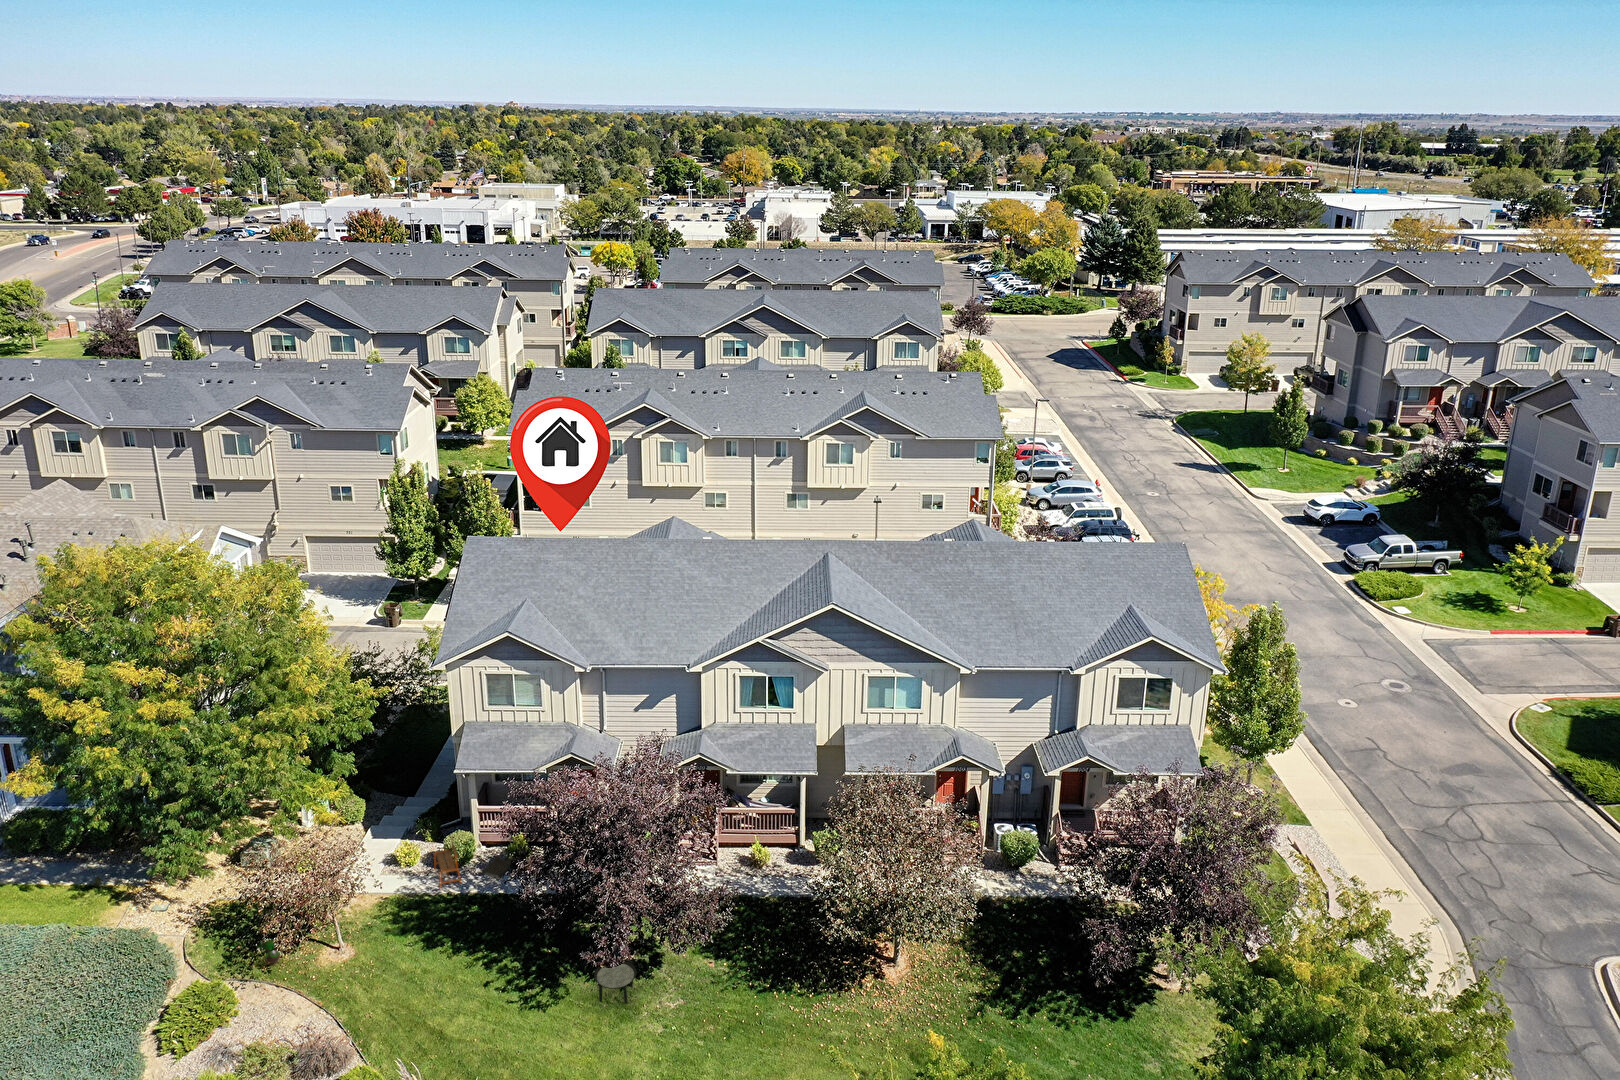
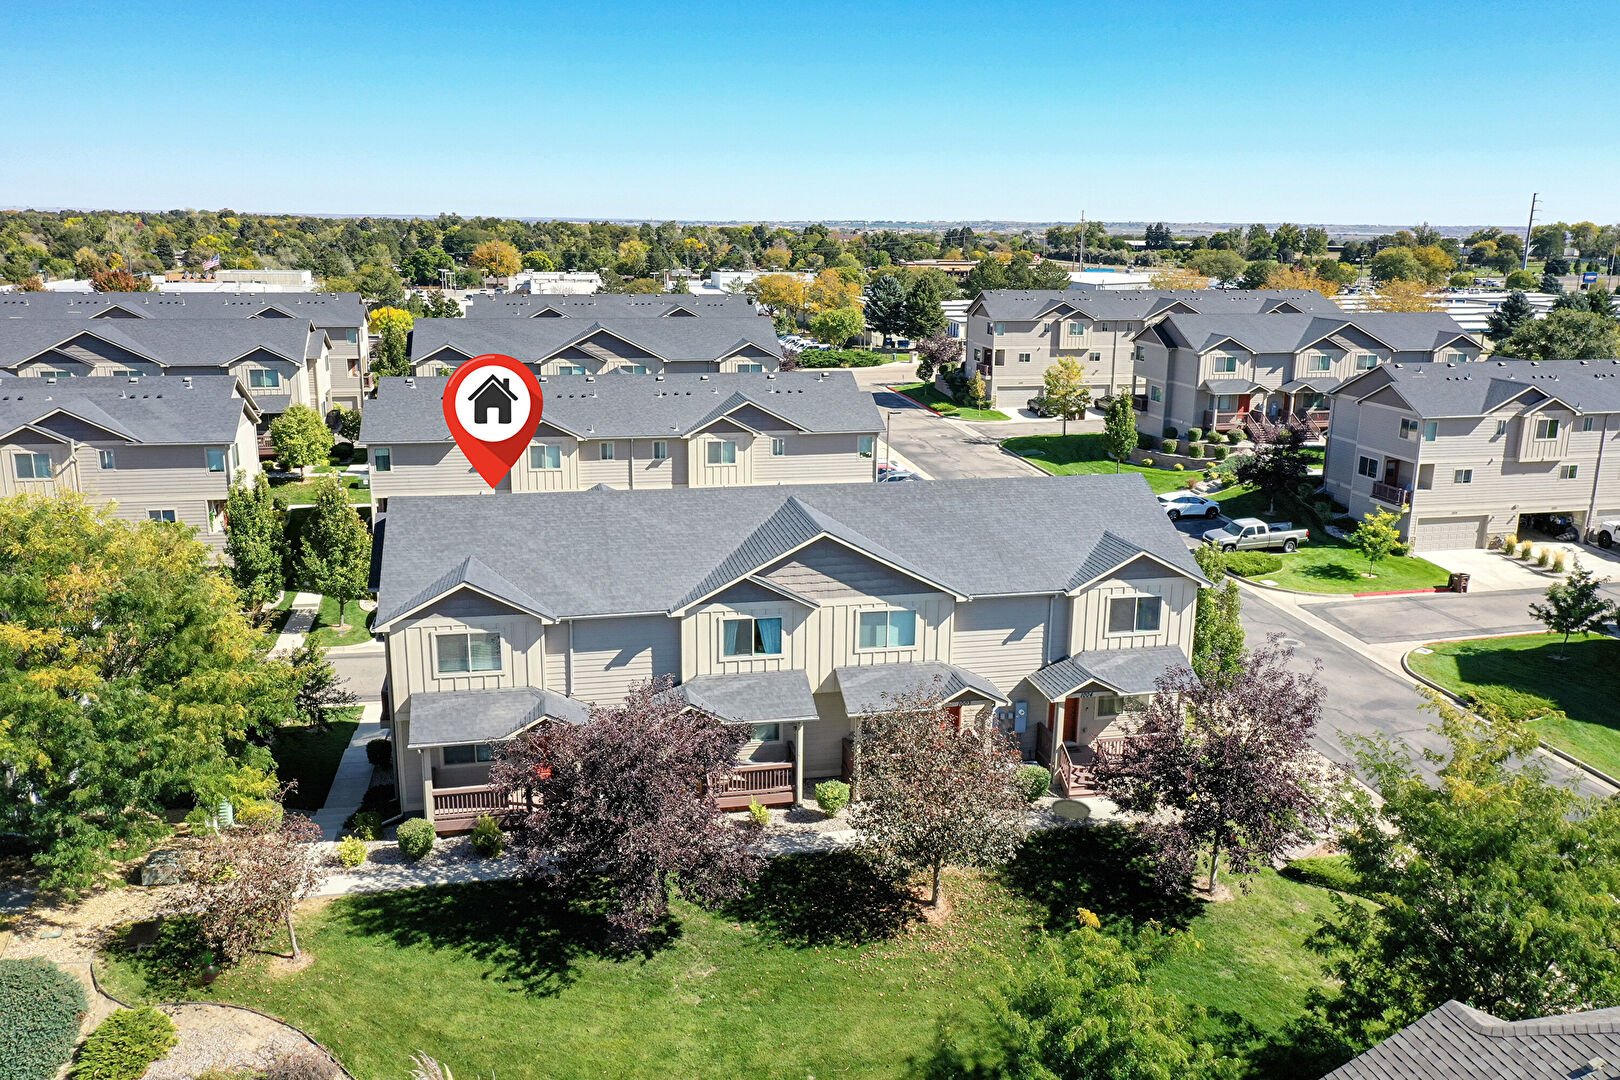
bench: present [434,838,461,888] -> none [388,824,425,884]
lounge chair: present [481,857,511,877] -> present [124,914,163,955]
round table: present [594,960,637,1004] -> present [1051,799,1091,835]

